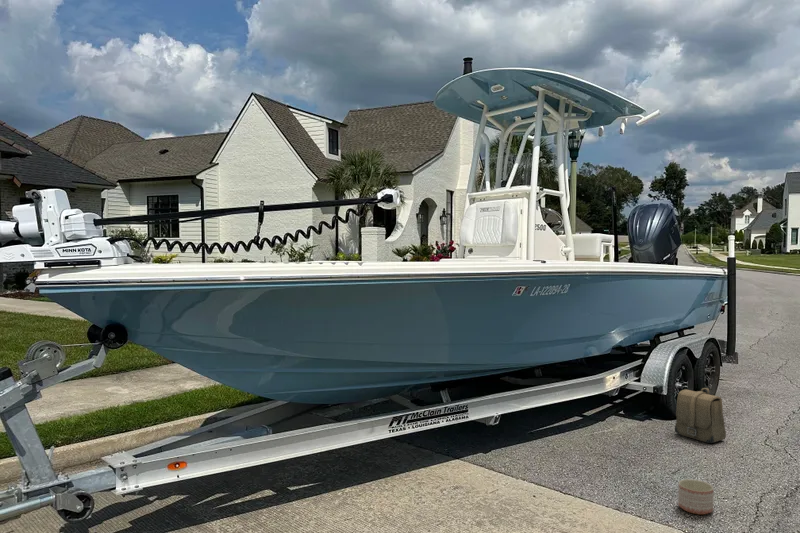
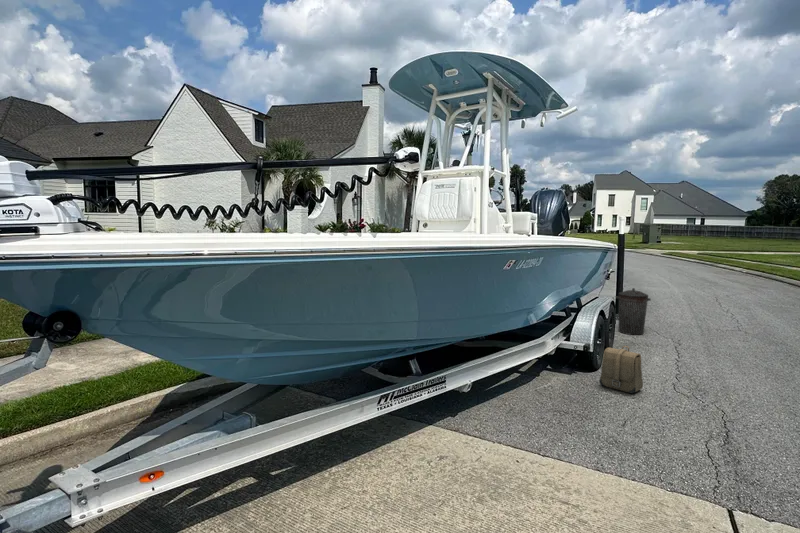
trash can: none [737,324,783,383] -> present [616,288,651,335]
planter: present [678,479,714,515] -> none [646,437,681,471]

